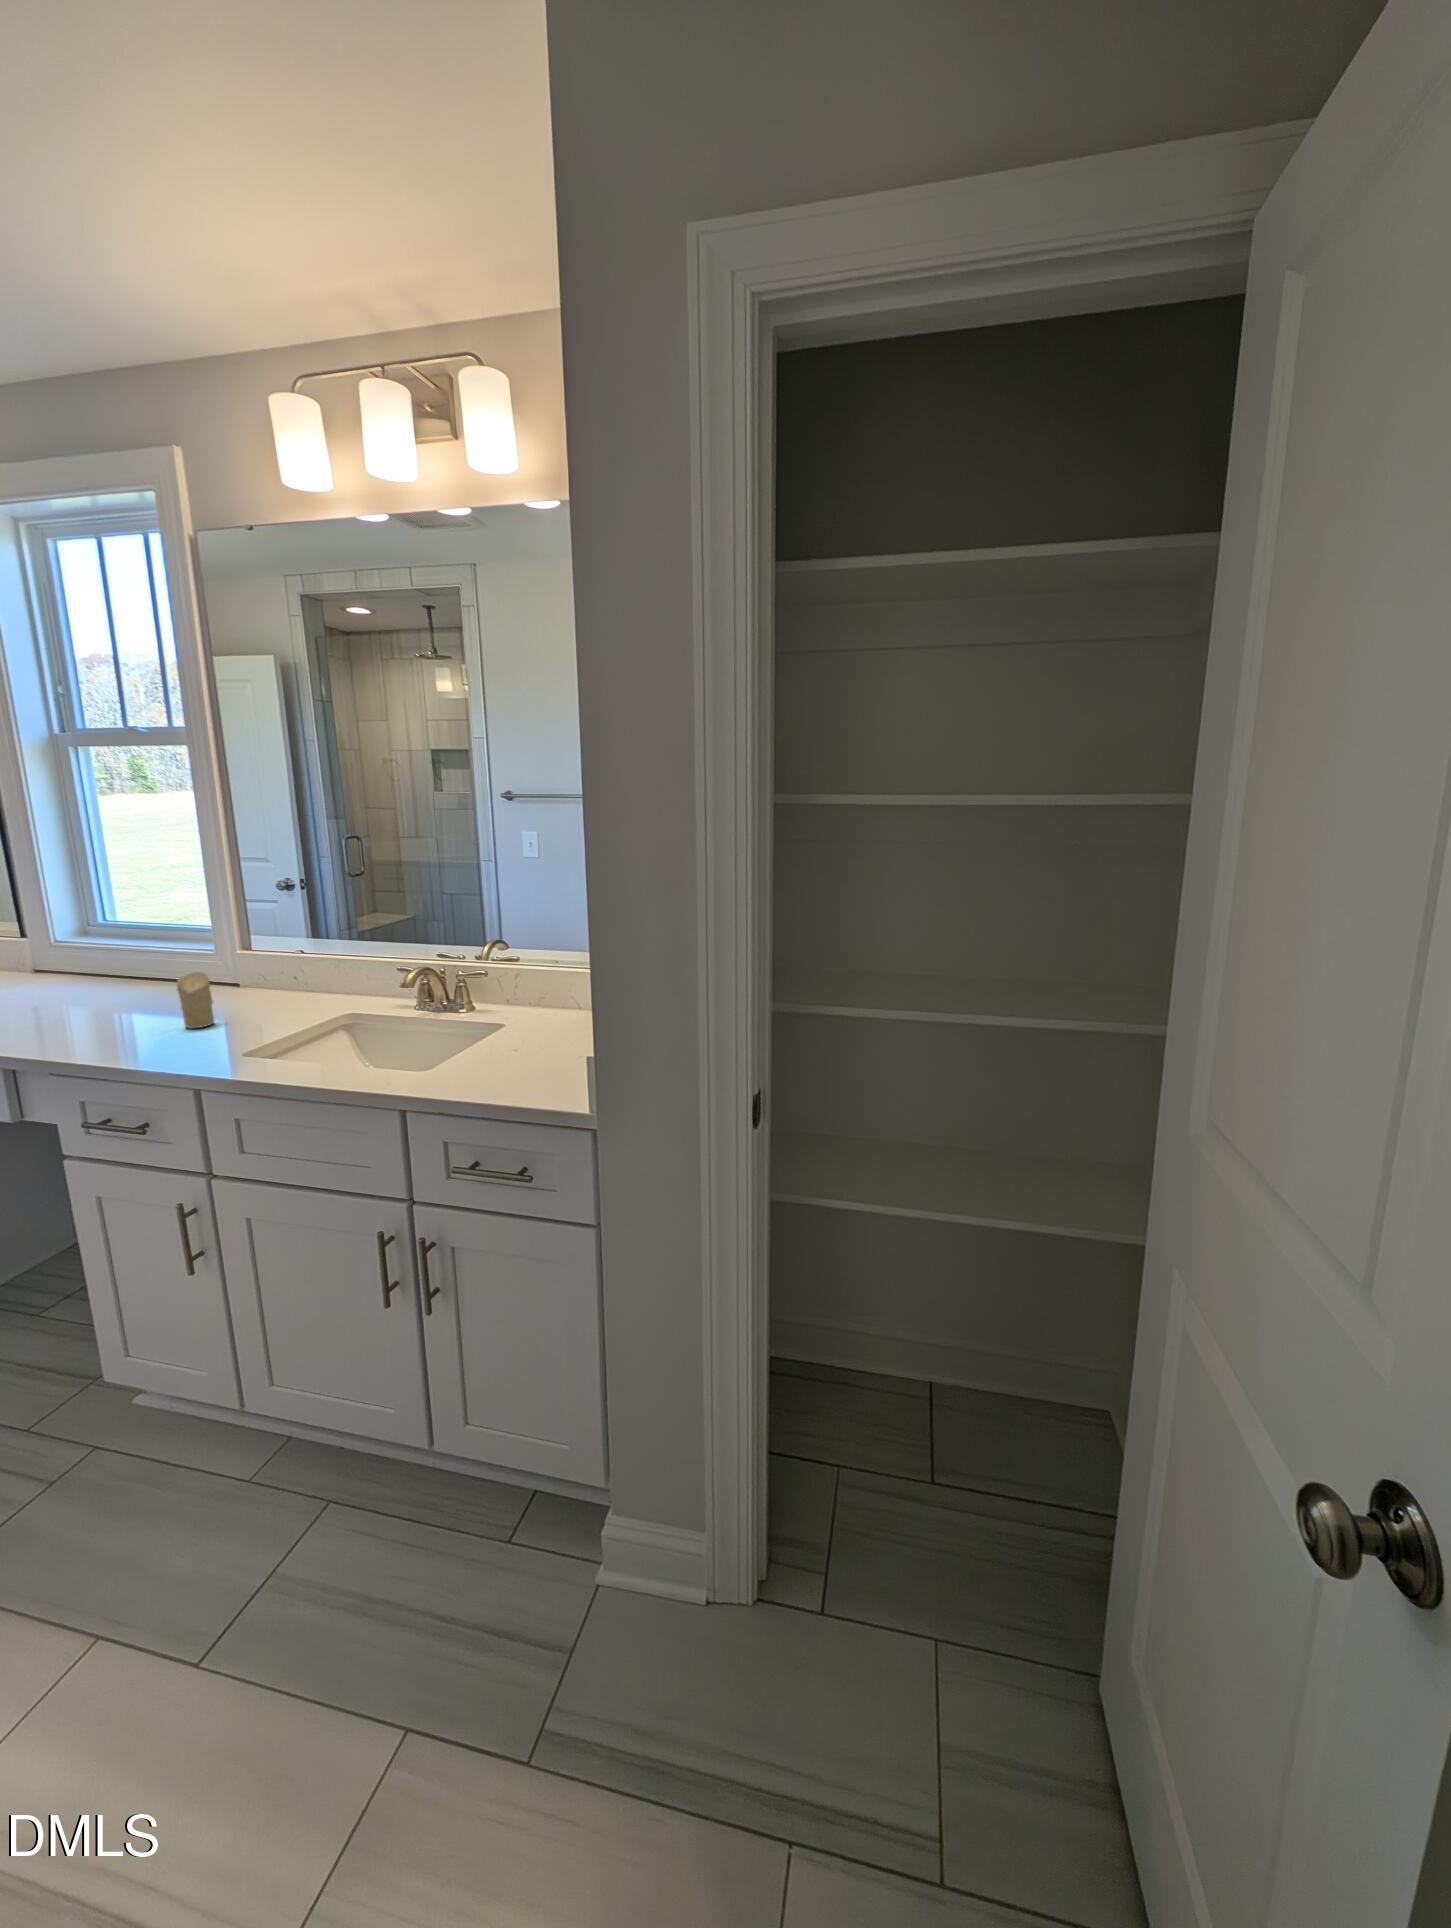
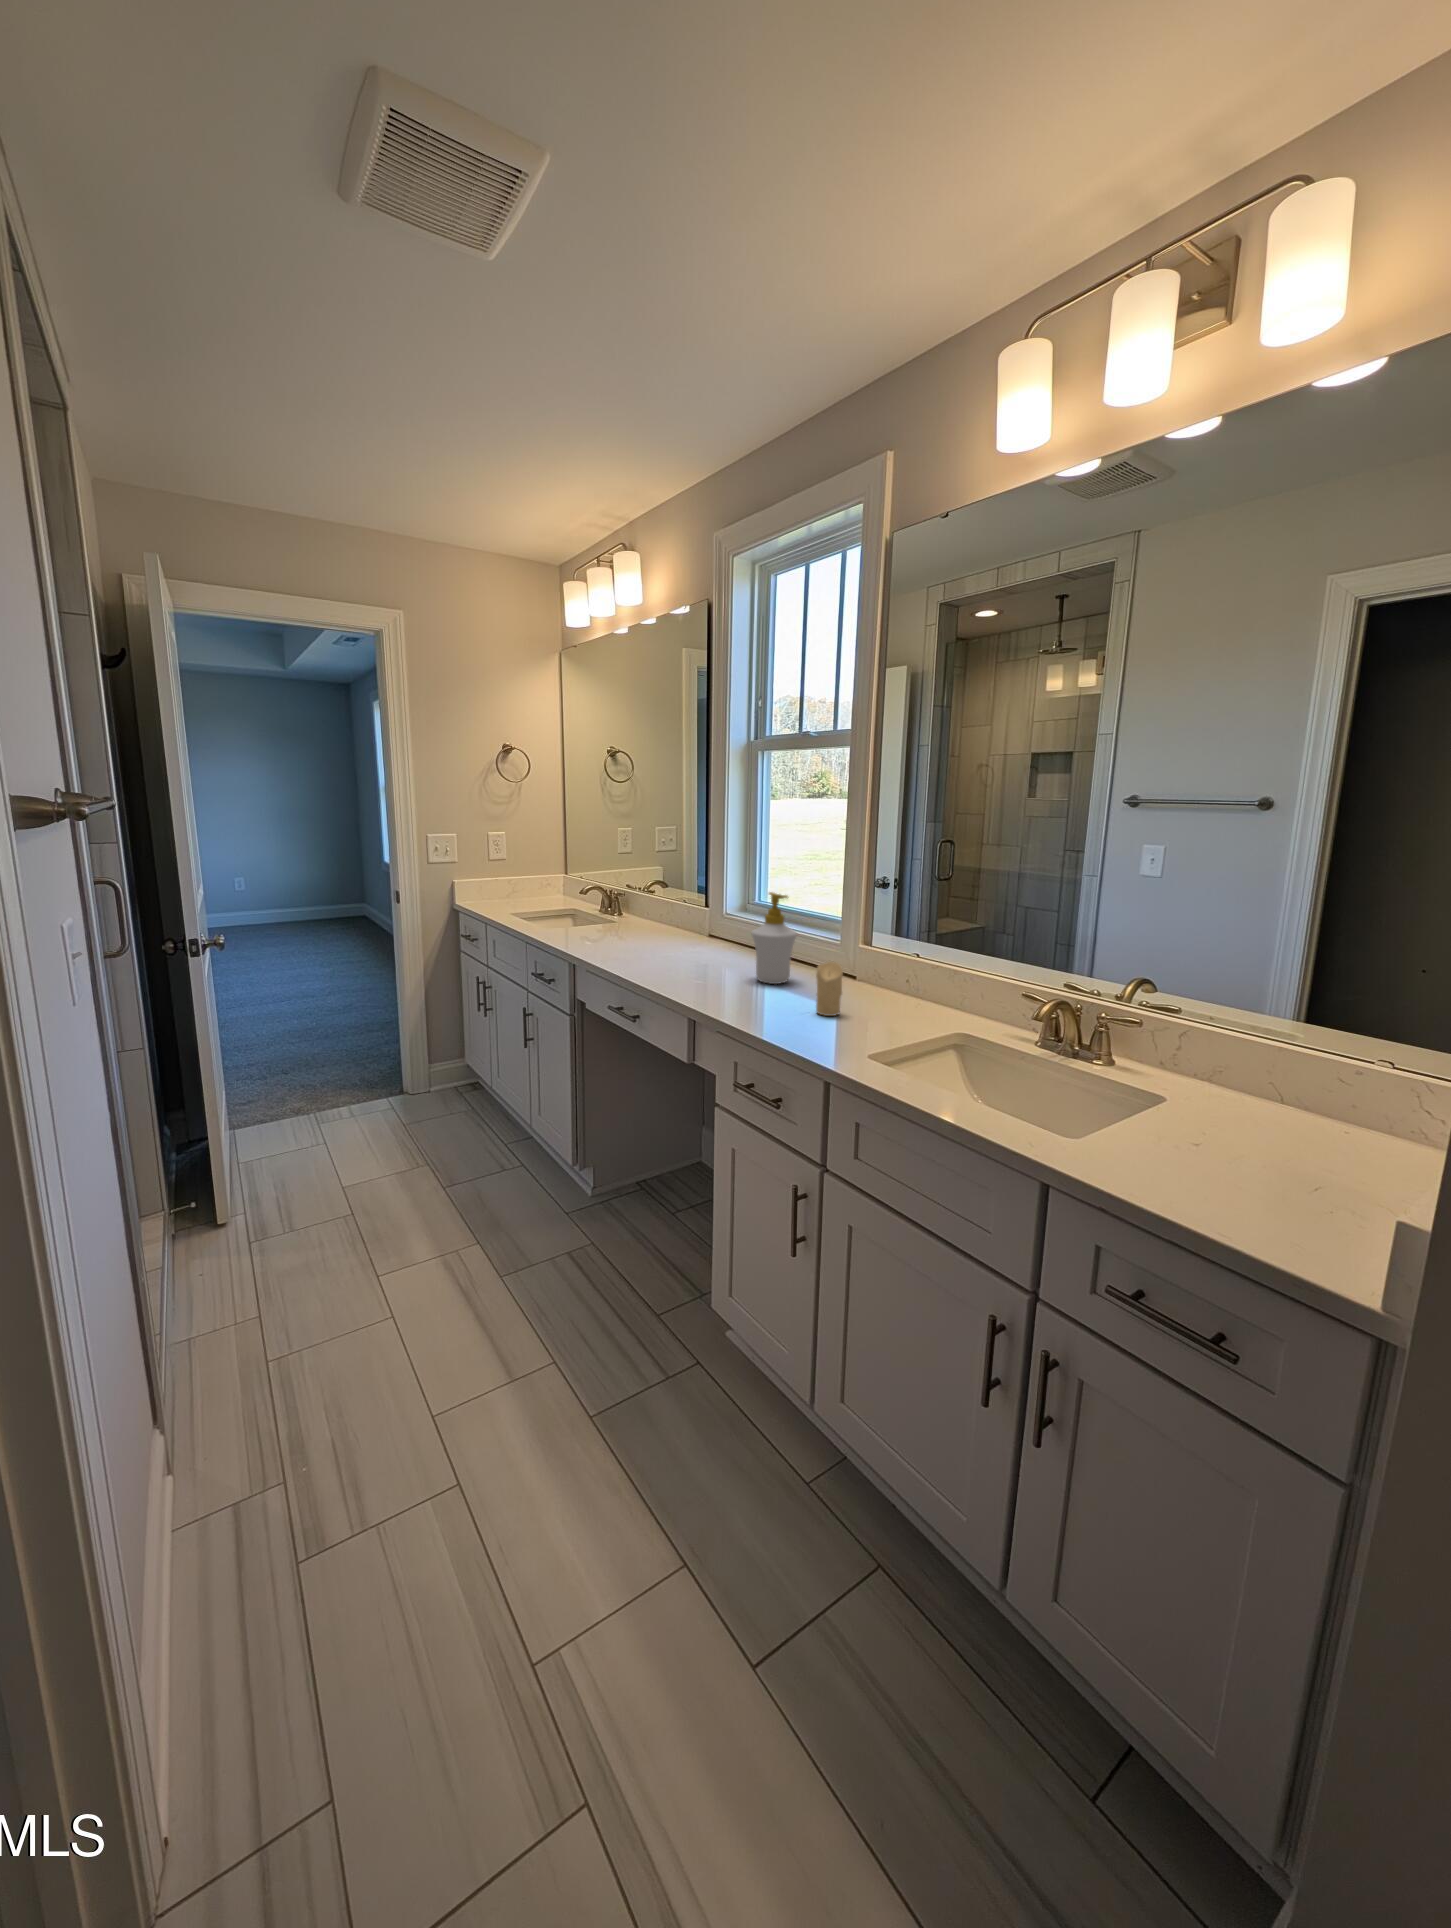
soap bottle: none [89,909,153,1011] -> present [752,892,797,984]

